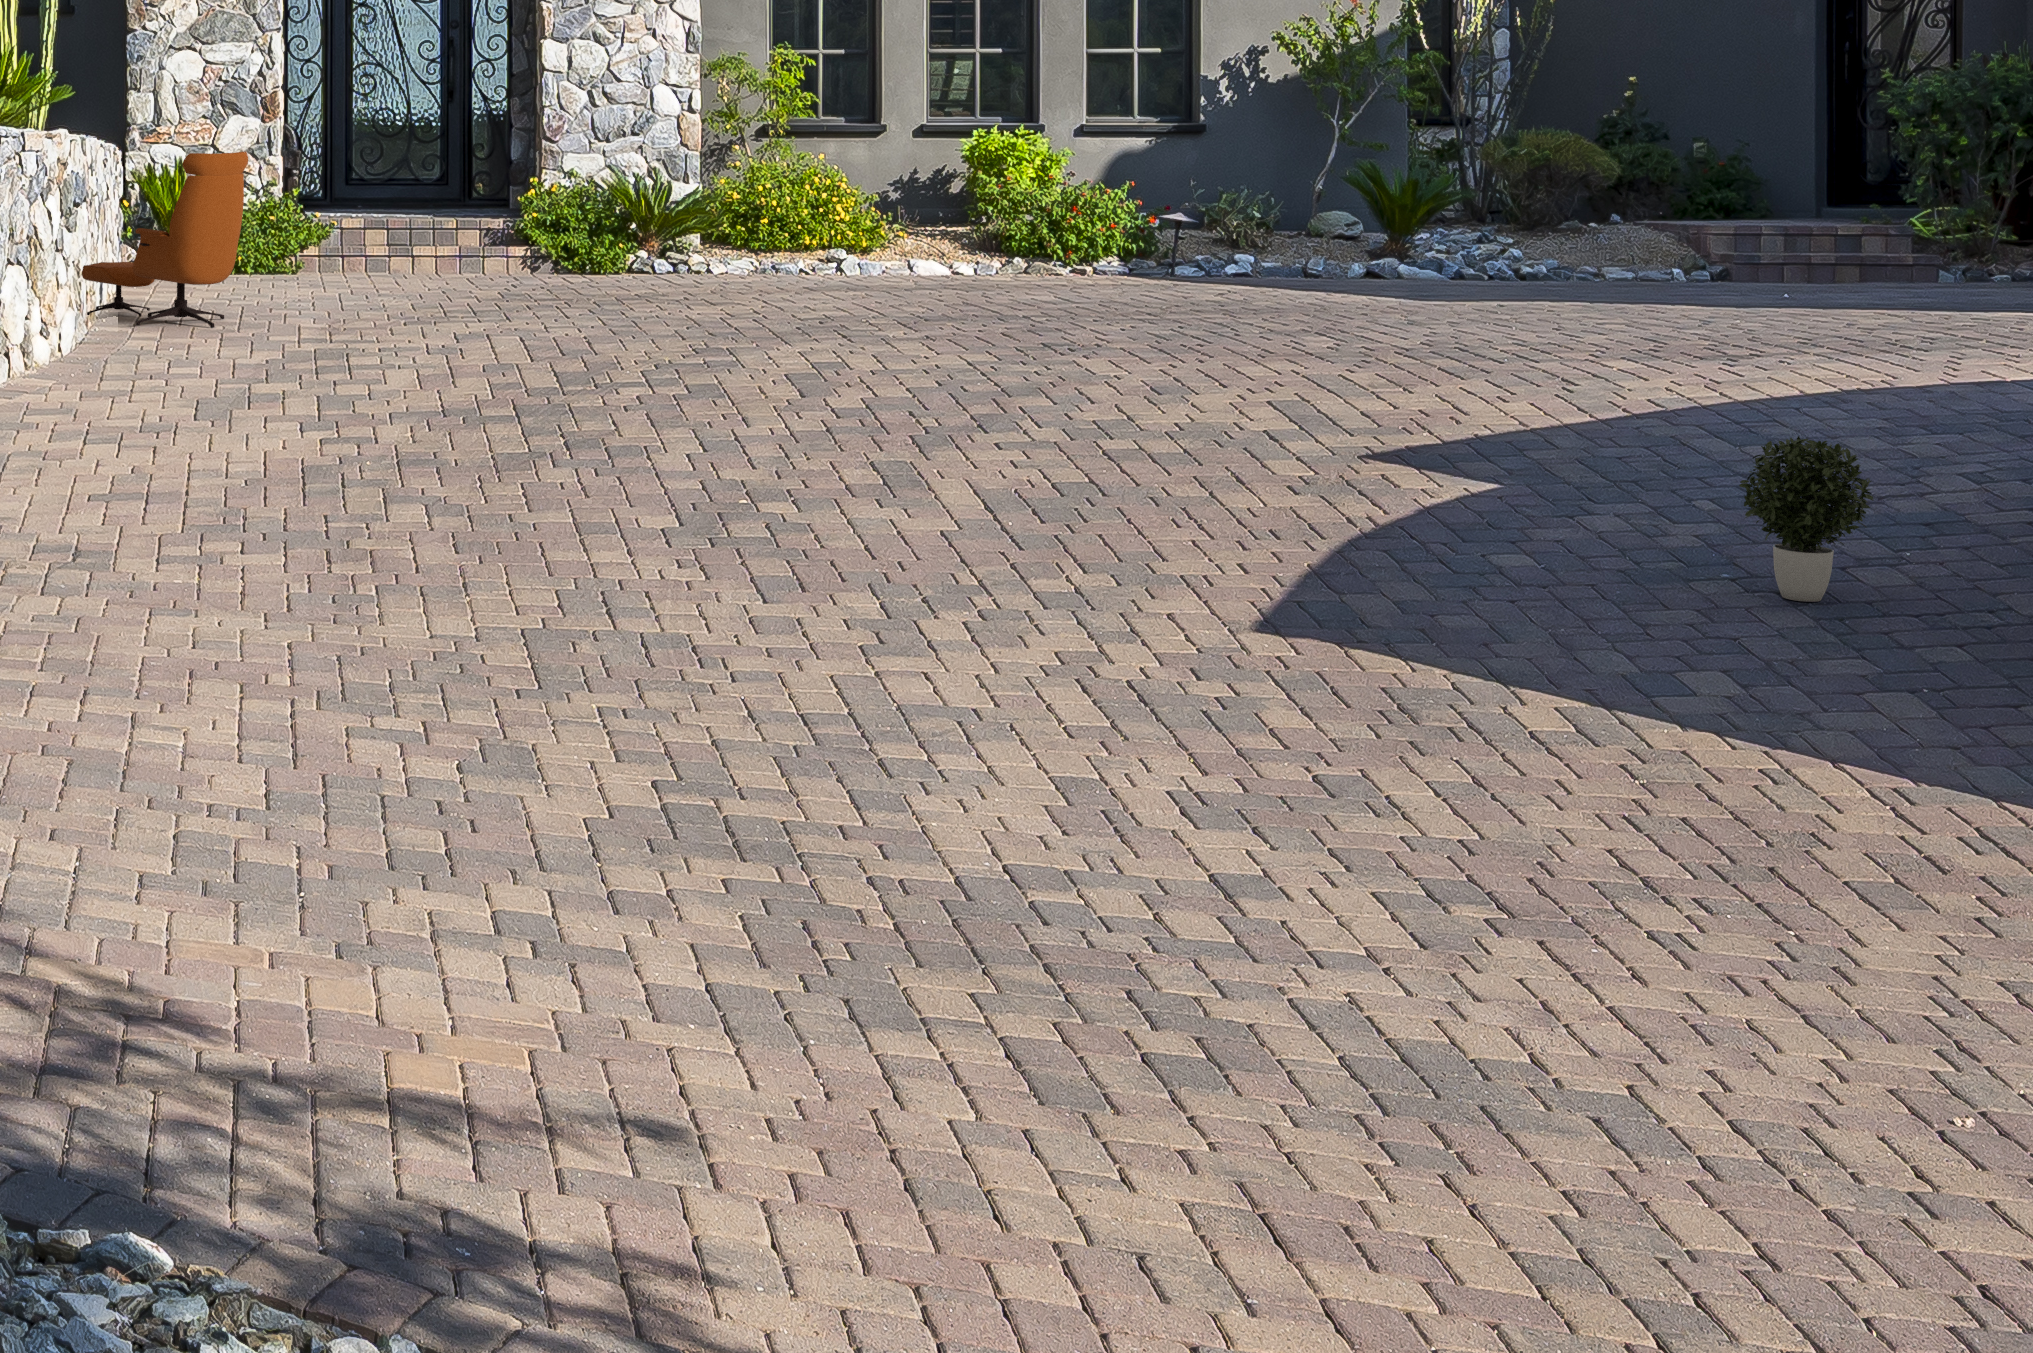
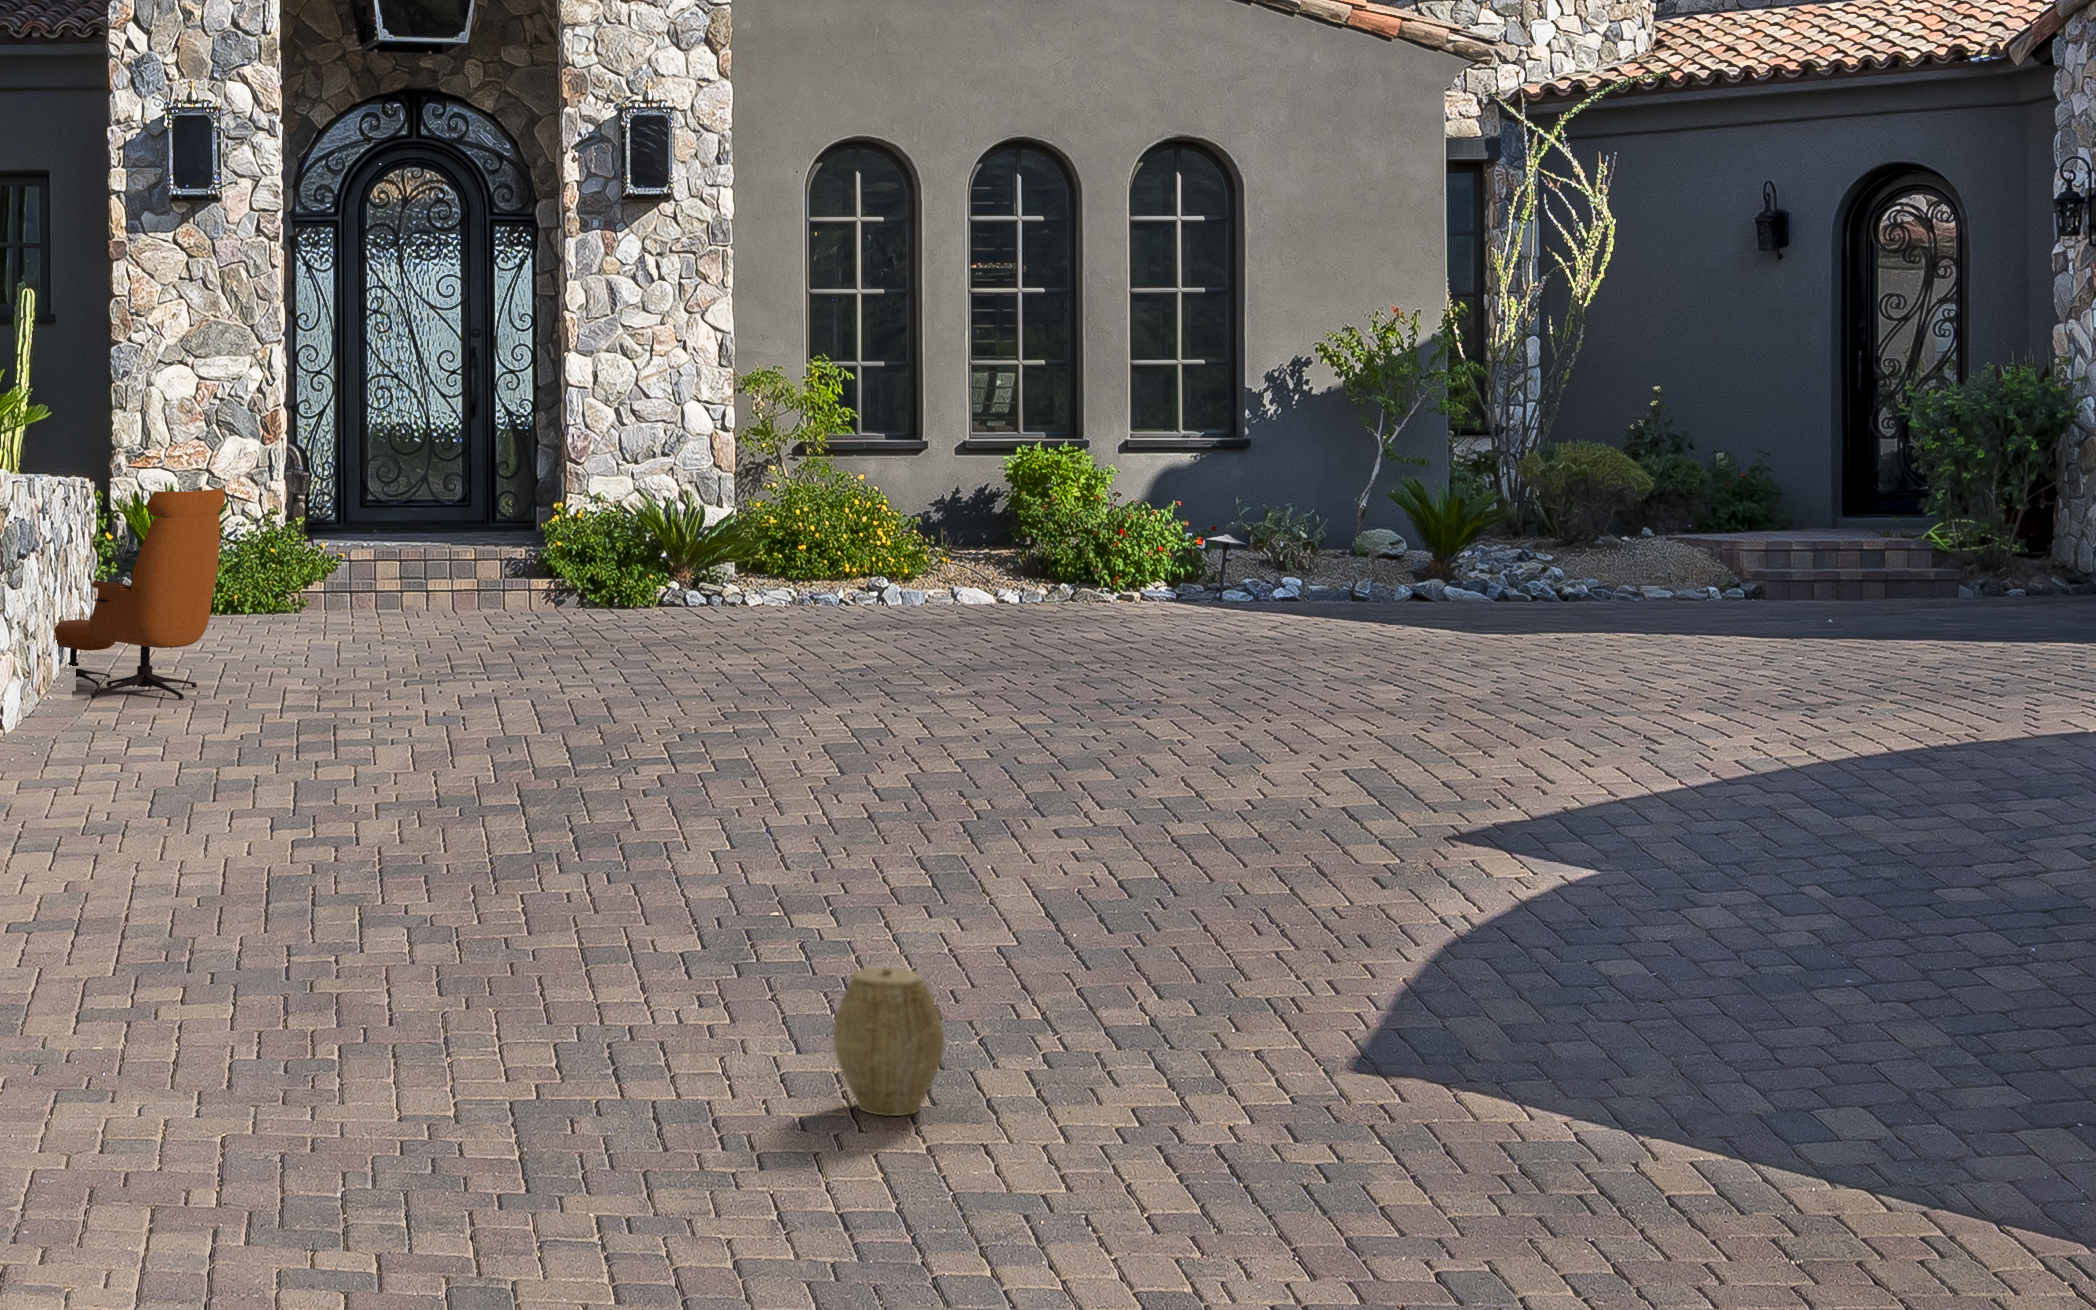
potted plant: present [1739,436,1873,602] -> none [1914,824,2060,1025]
woven basket: none [775,525,868,640] -> present [833,968,944,1116]

